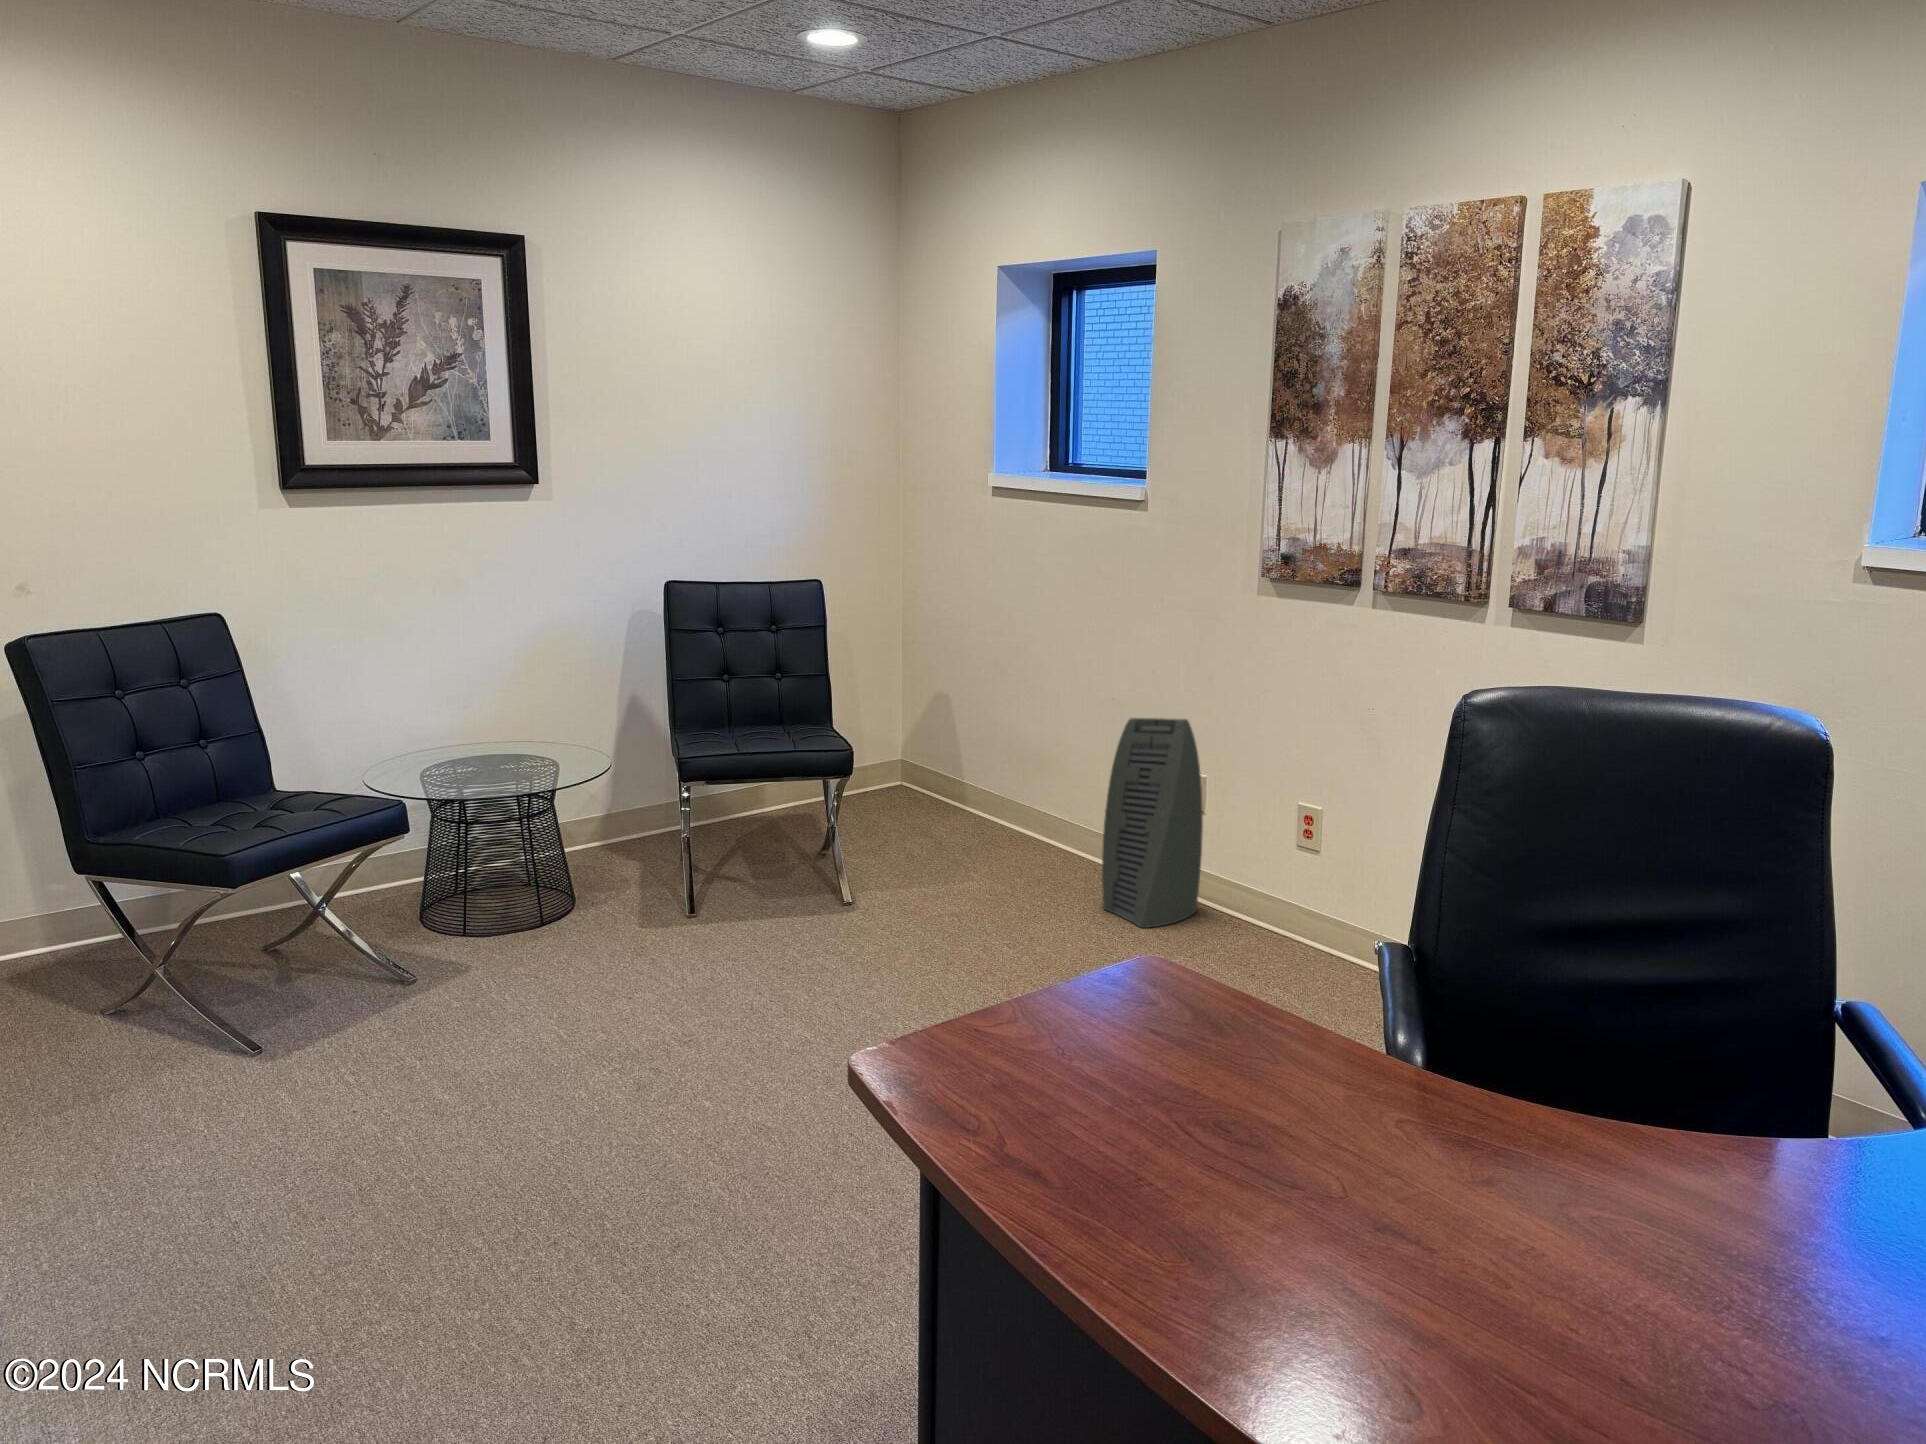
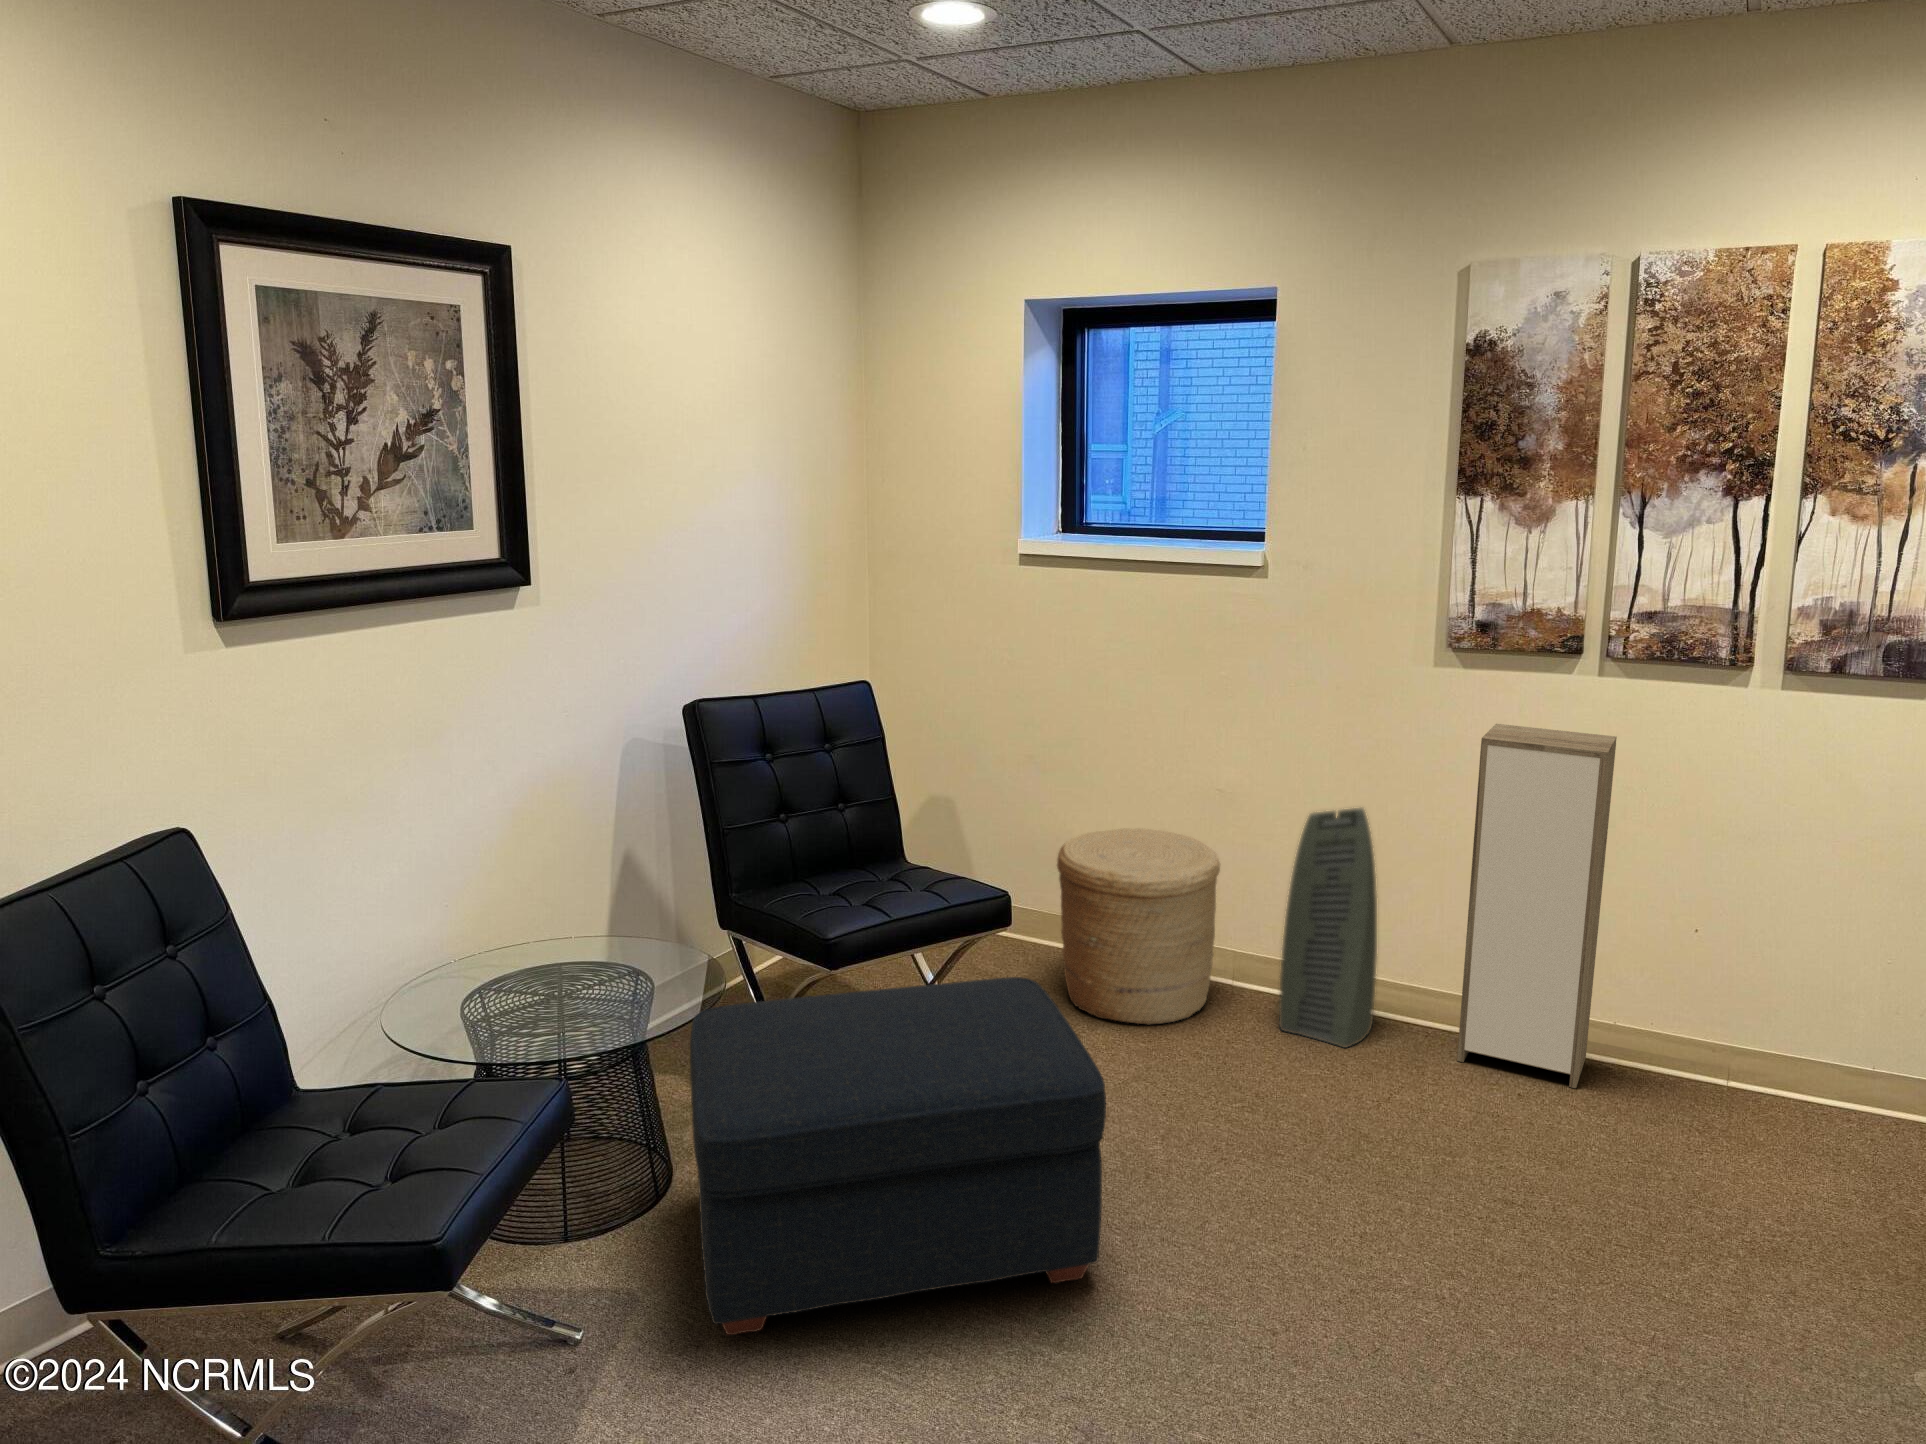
storage cabinet: none [1227,649,1373,985] -> present [1457,724,1617,1088]
woven basket: none [947,728,1088,890] -> present [1057,829,1220,1025]
ottoman: none [468,790,809,1016] -> present [690,977,1106,1335]

